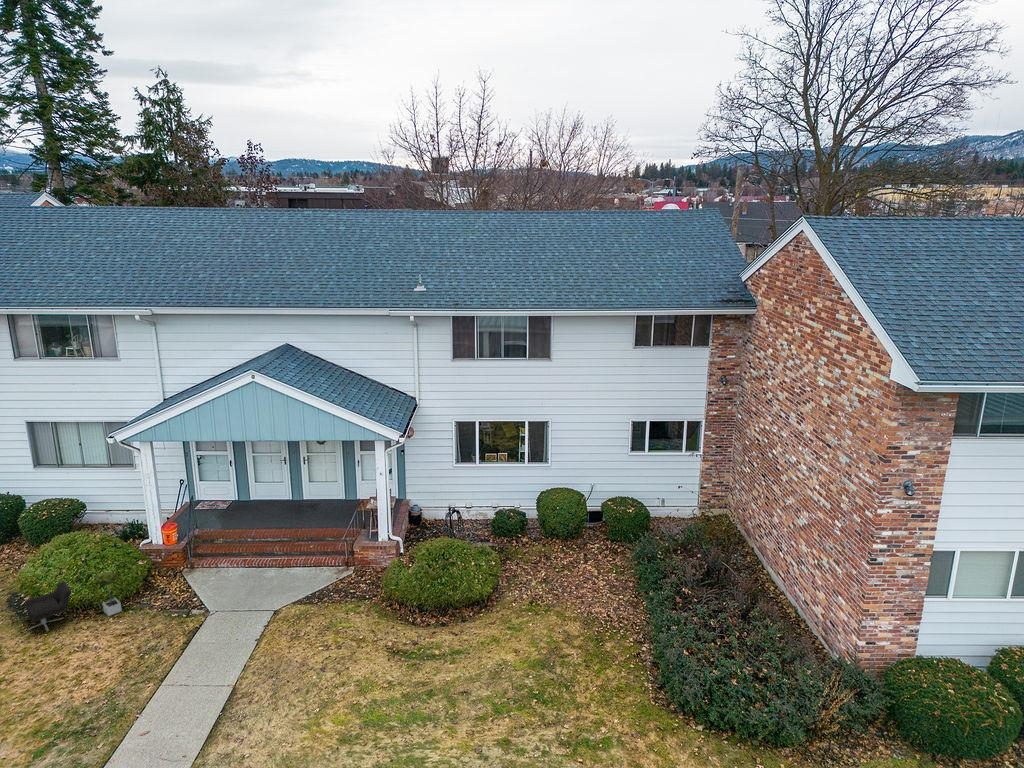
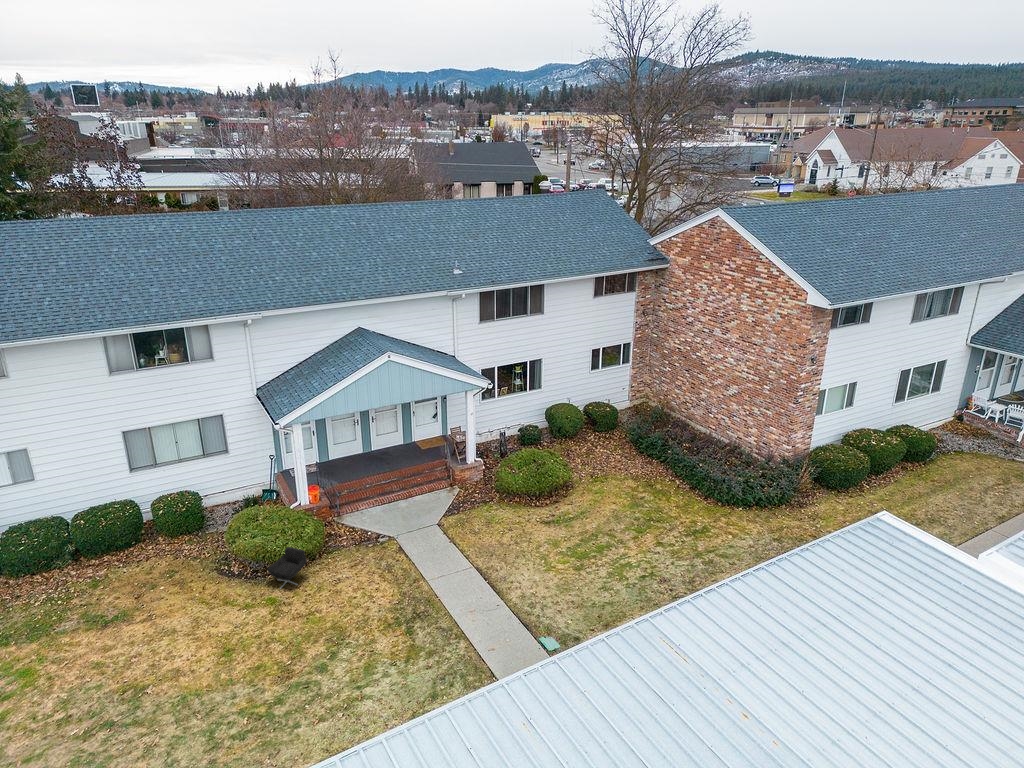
potted tree: present [95,572,122,616] -> none [314,530,333,563]

